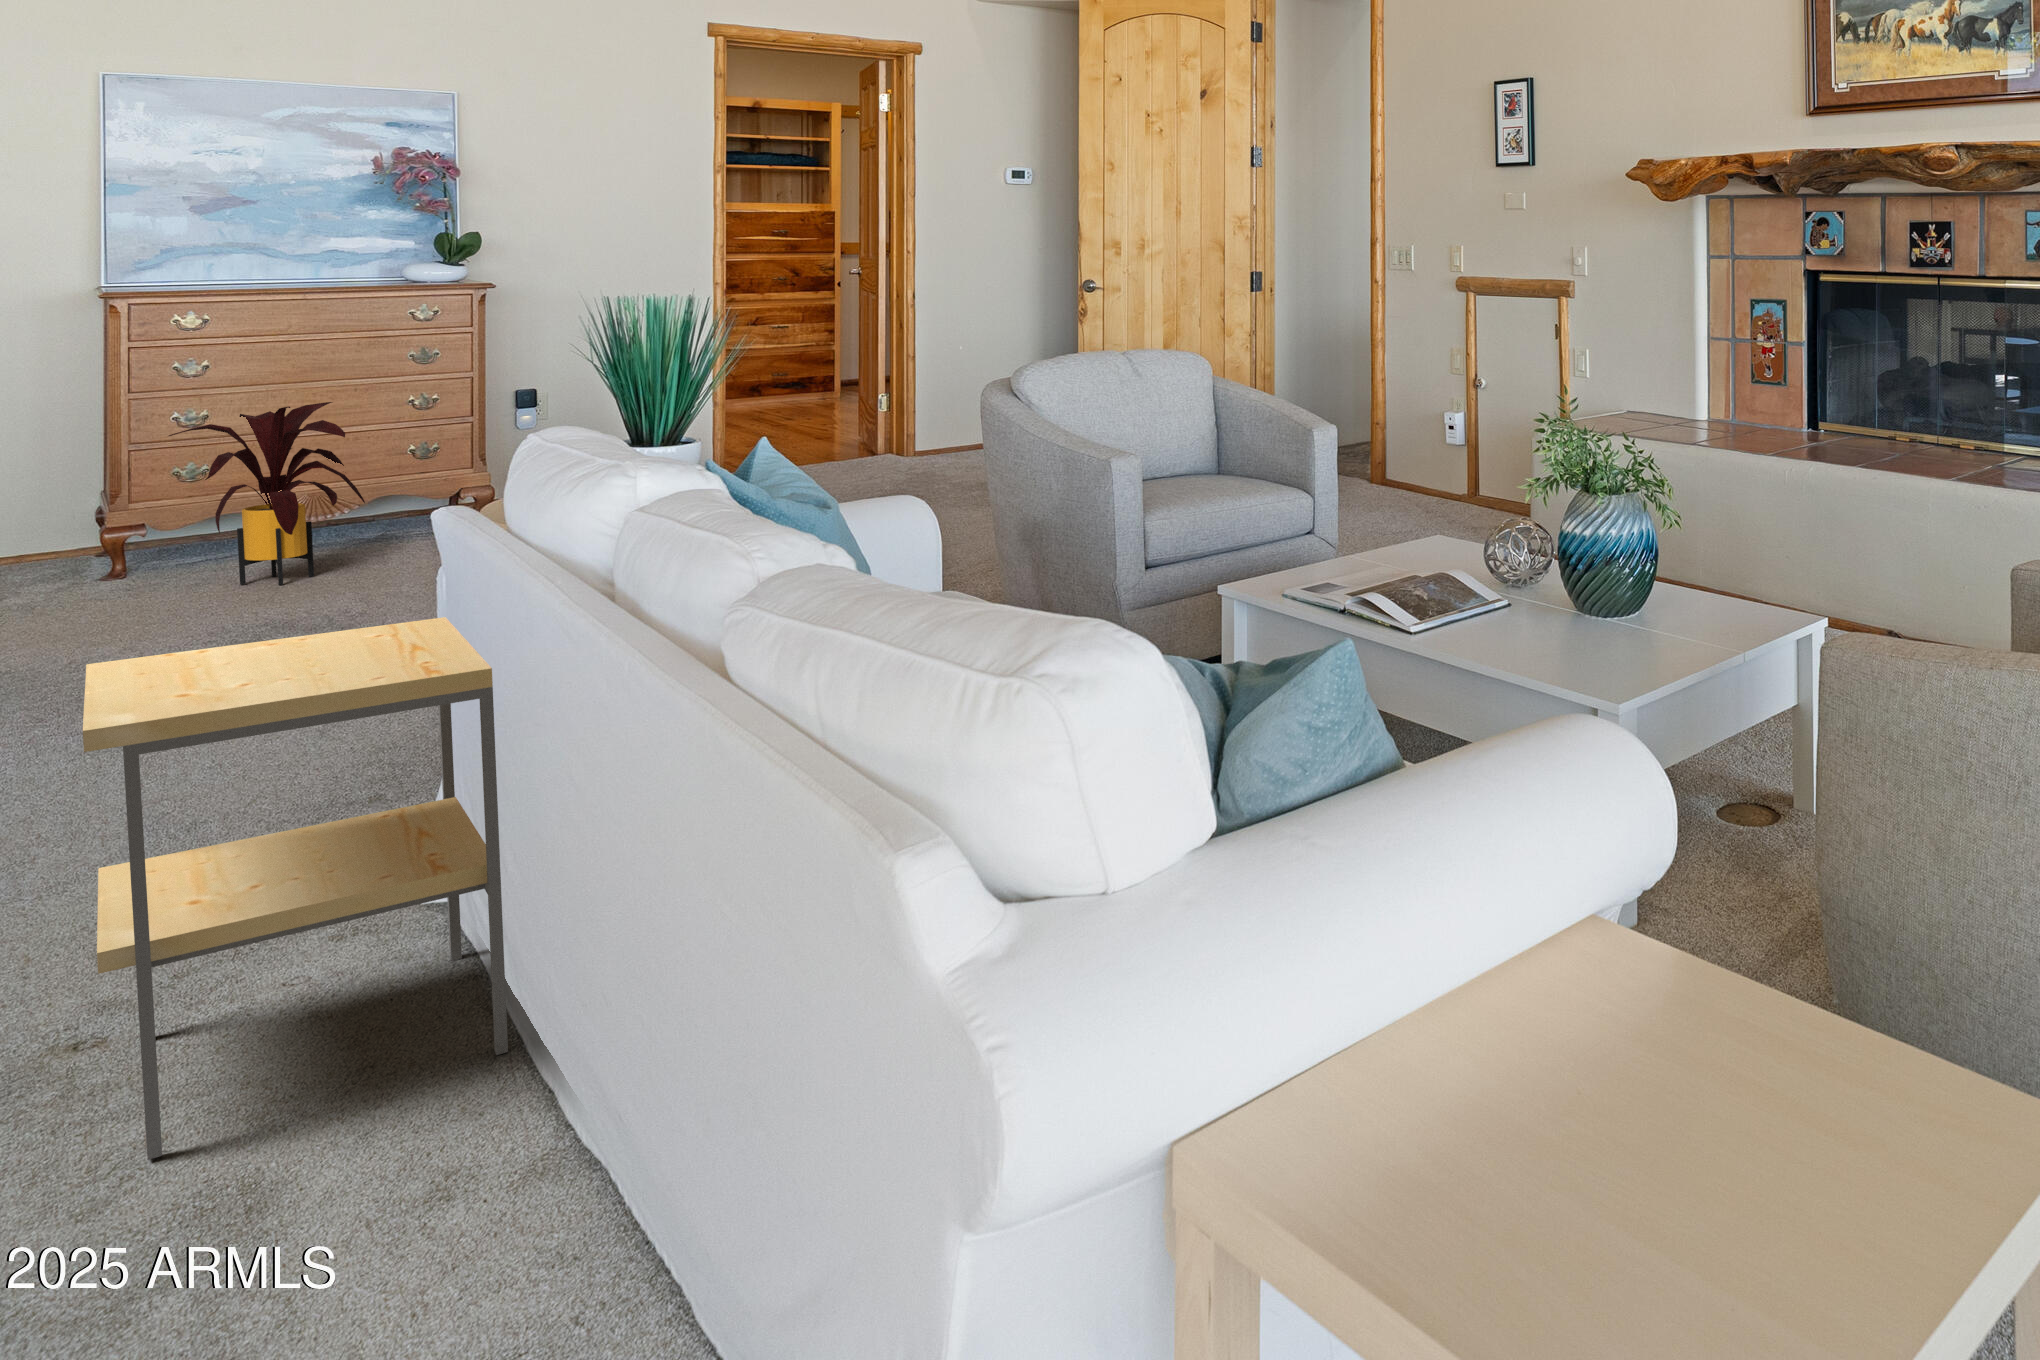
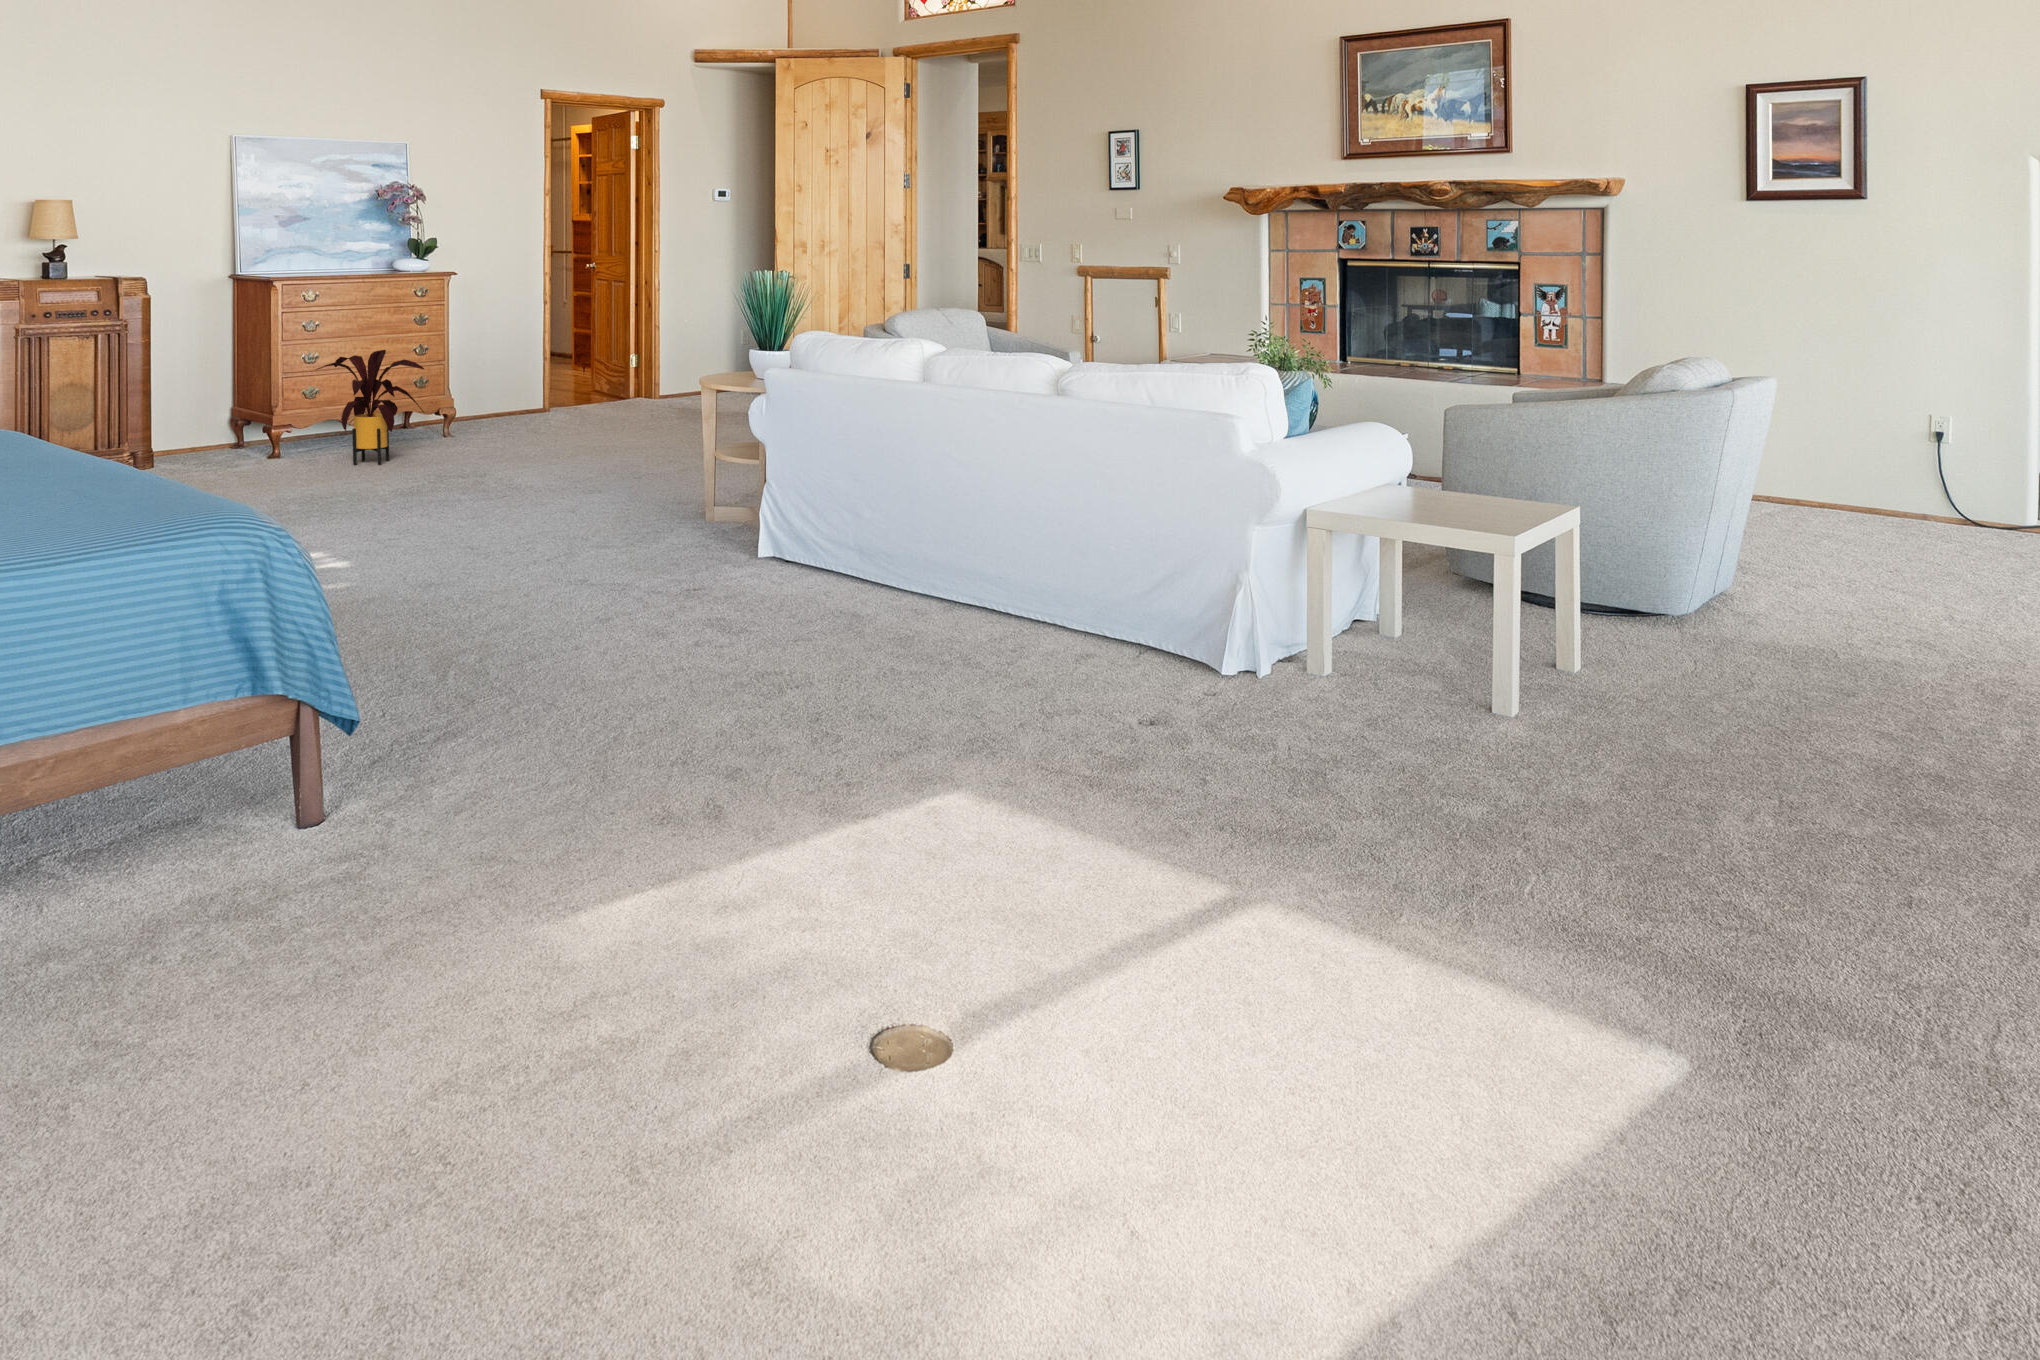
side table: present [83,617,508,1160] -> none [725,420,900,618]

